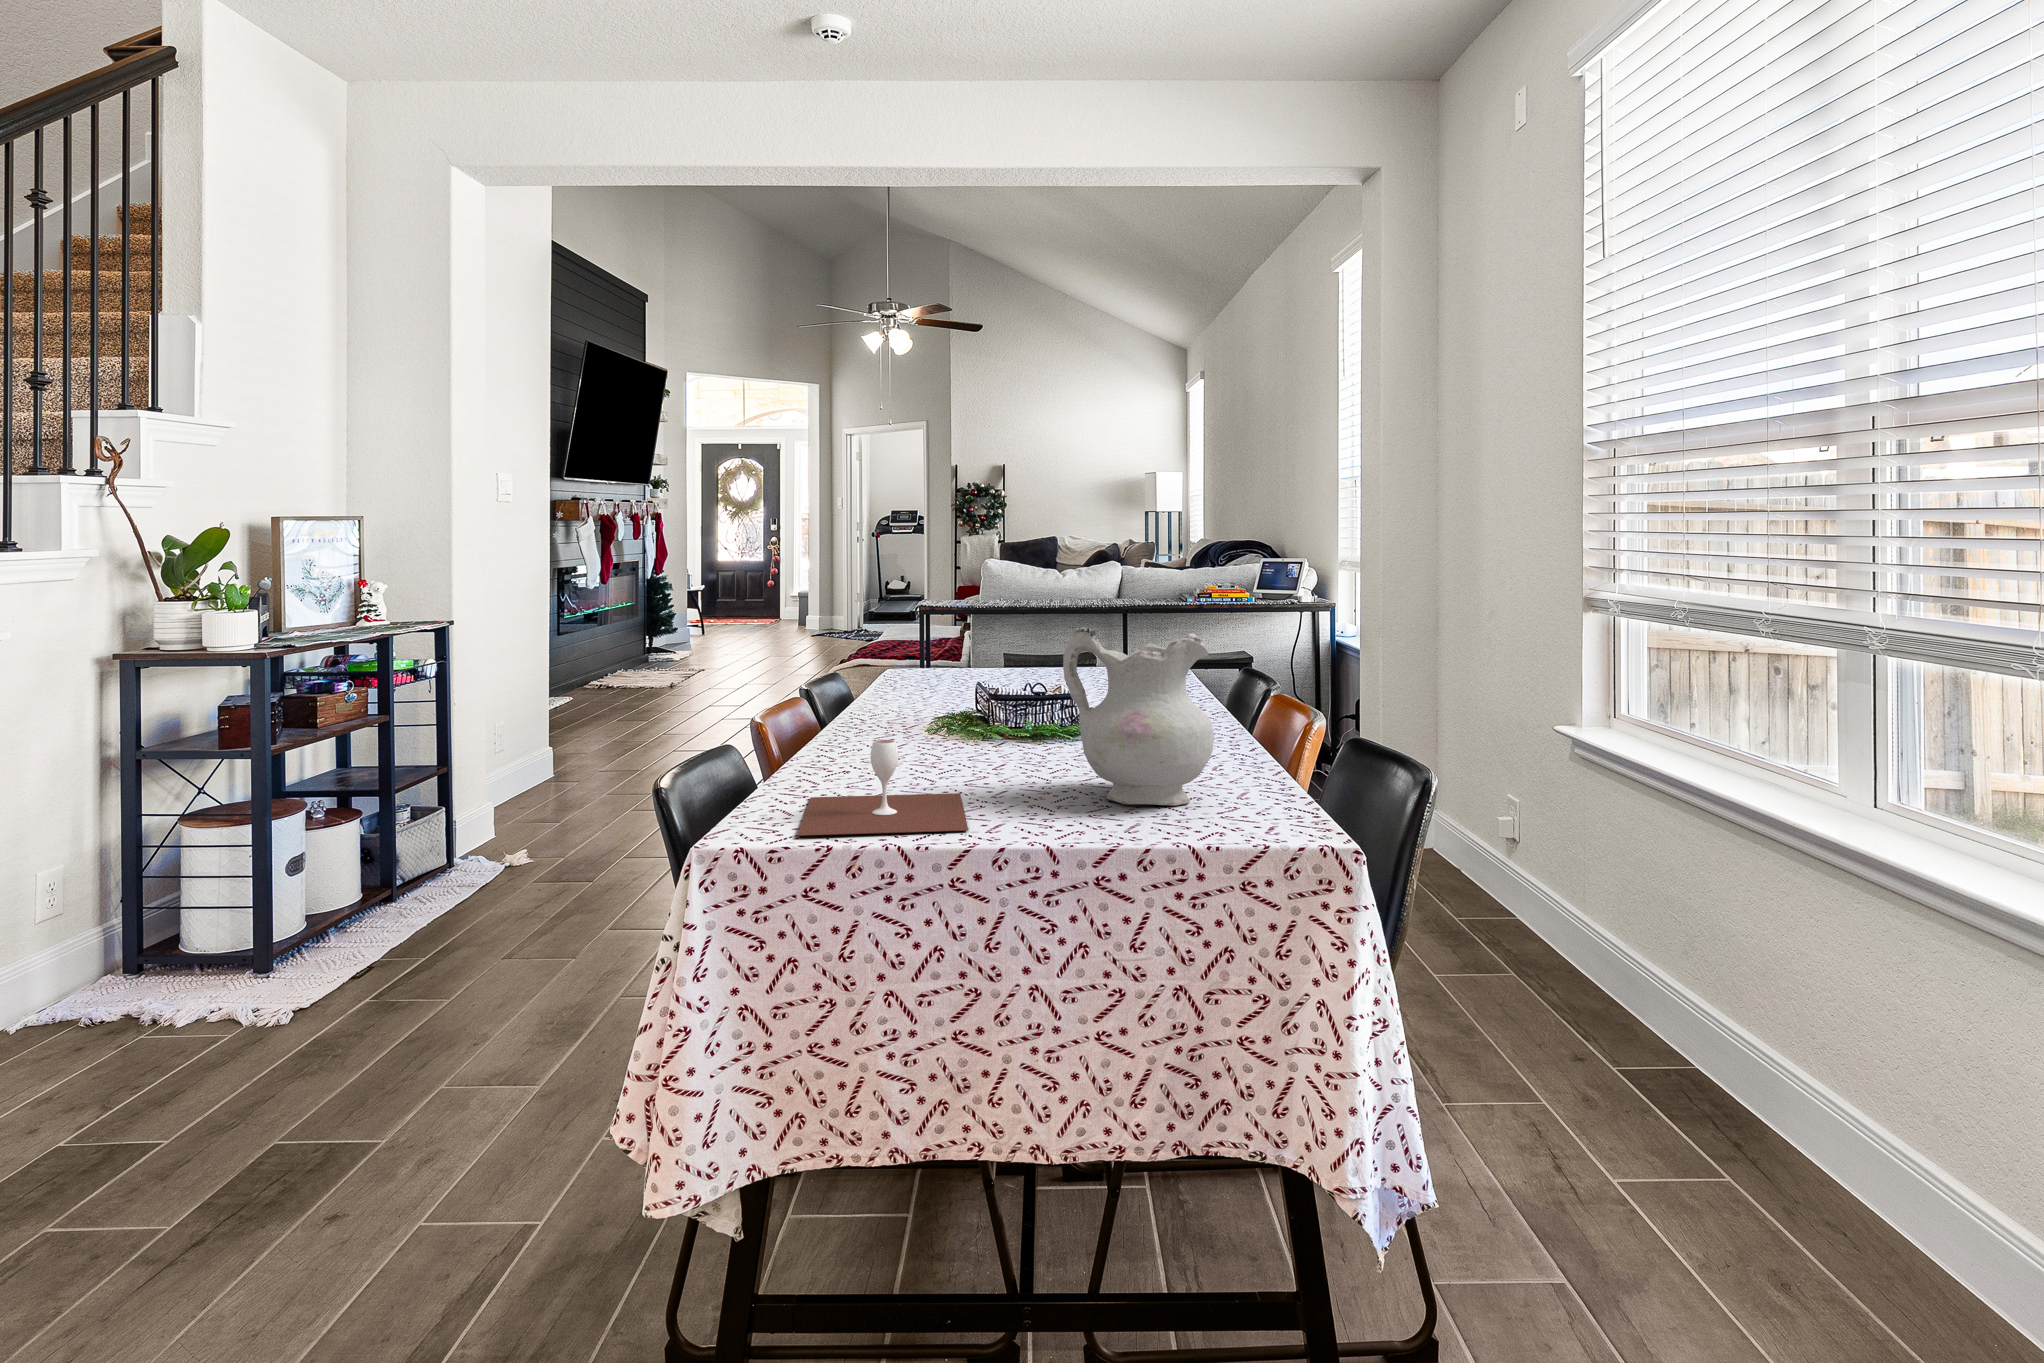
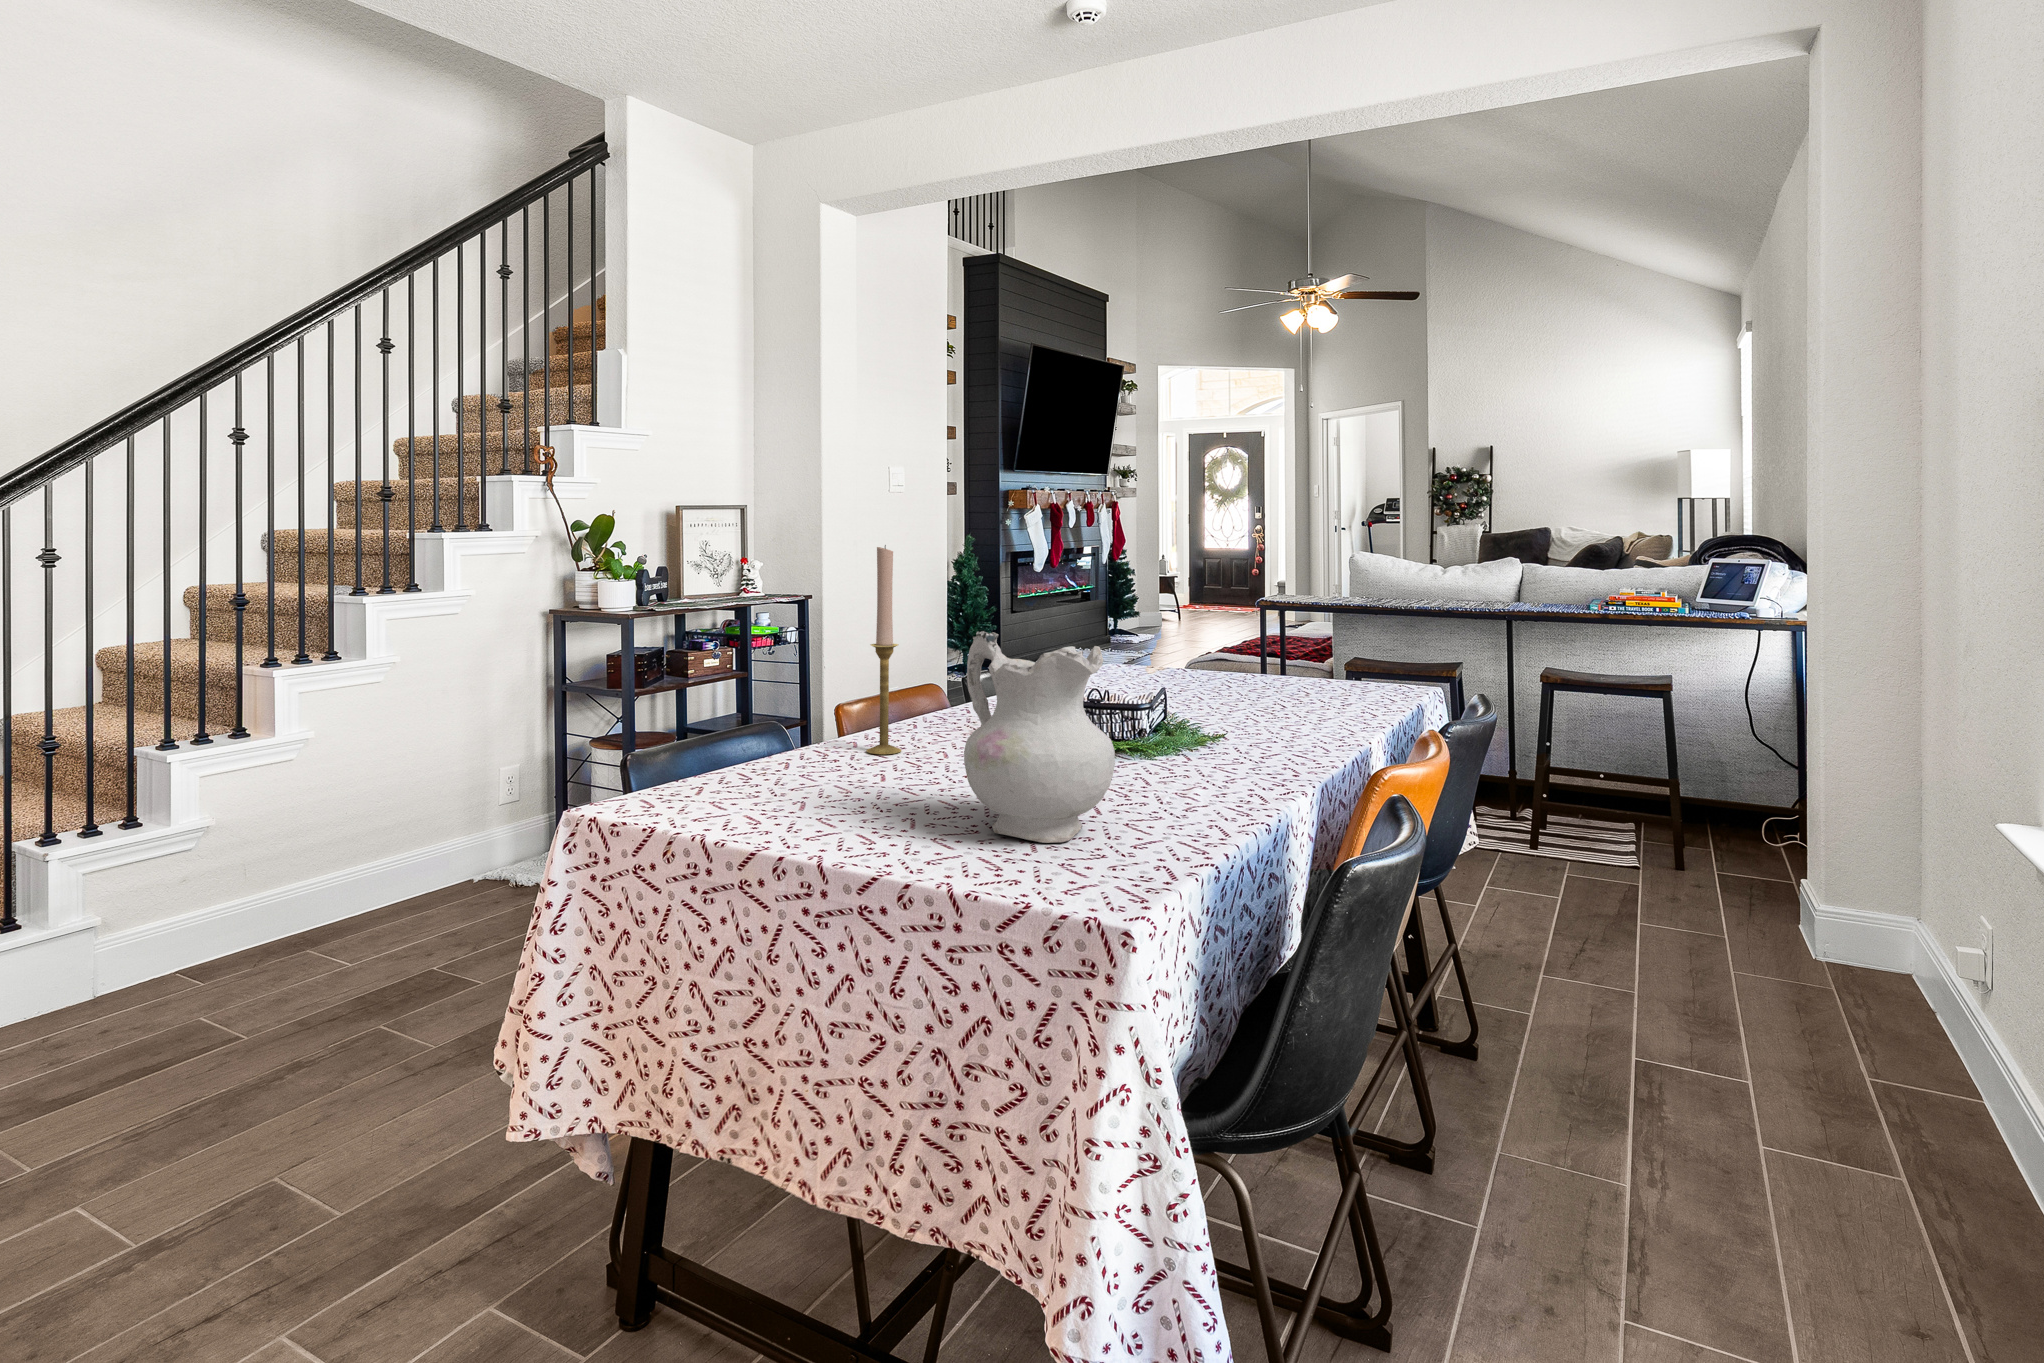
candlestick: none [852,553,888,762] -> present [866,545,901,754]
wine glass: present [798,740,968,836] -> none [658,732,881,835]

